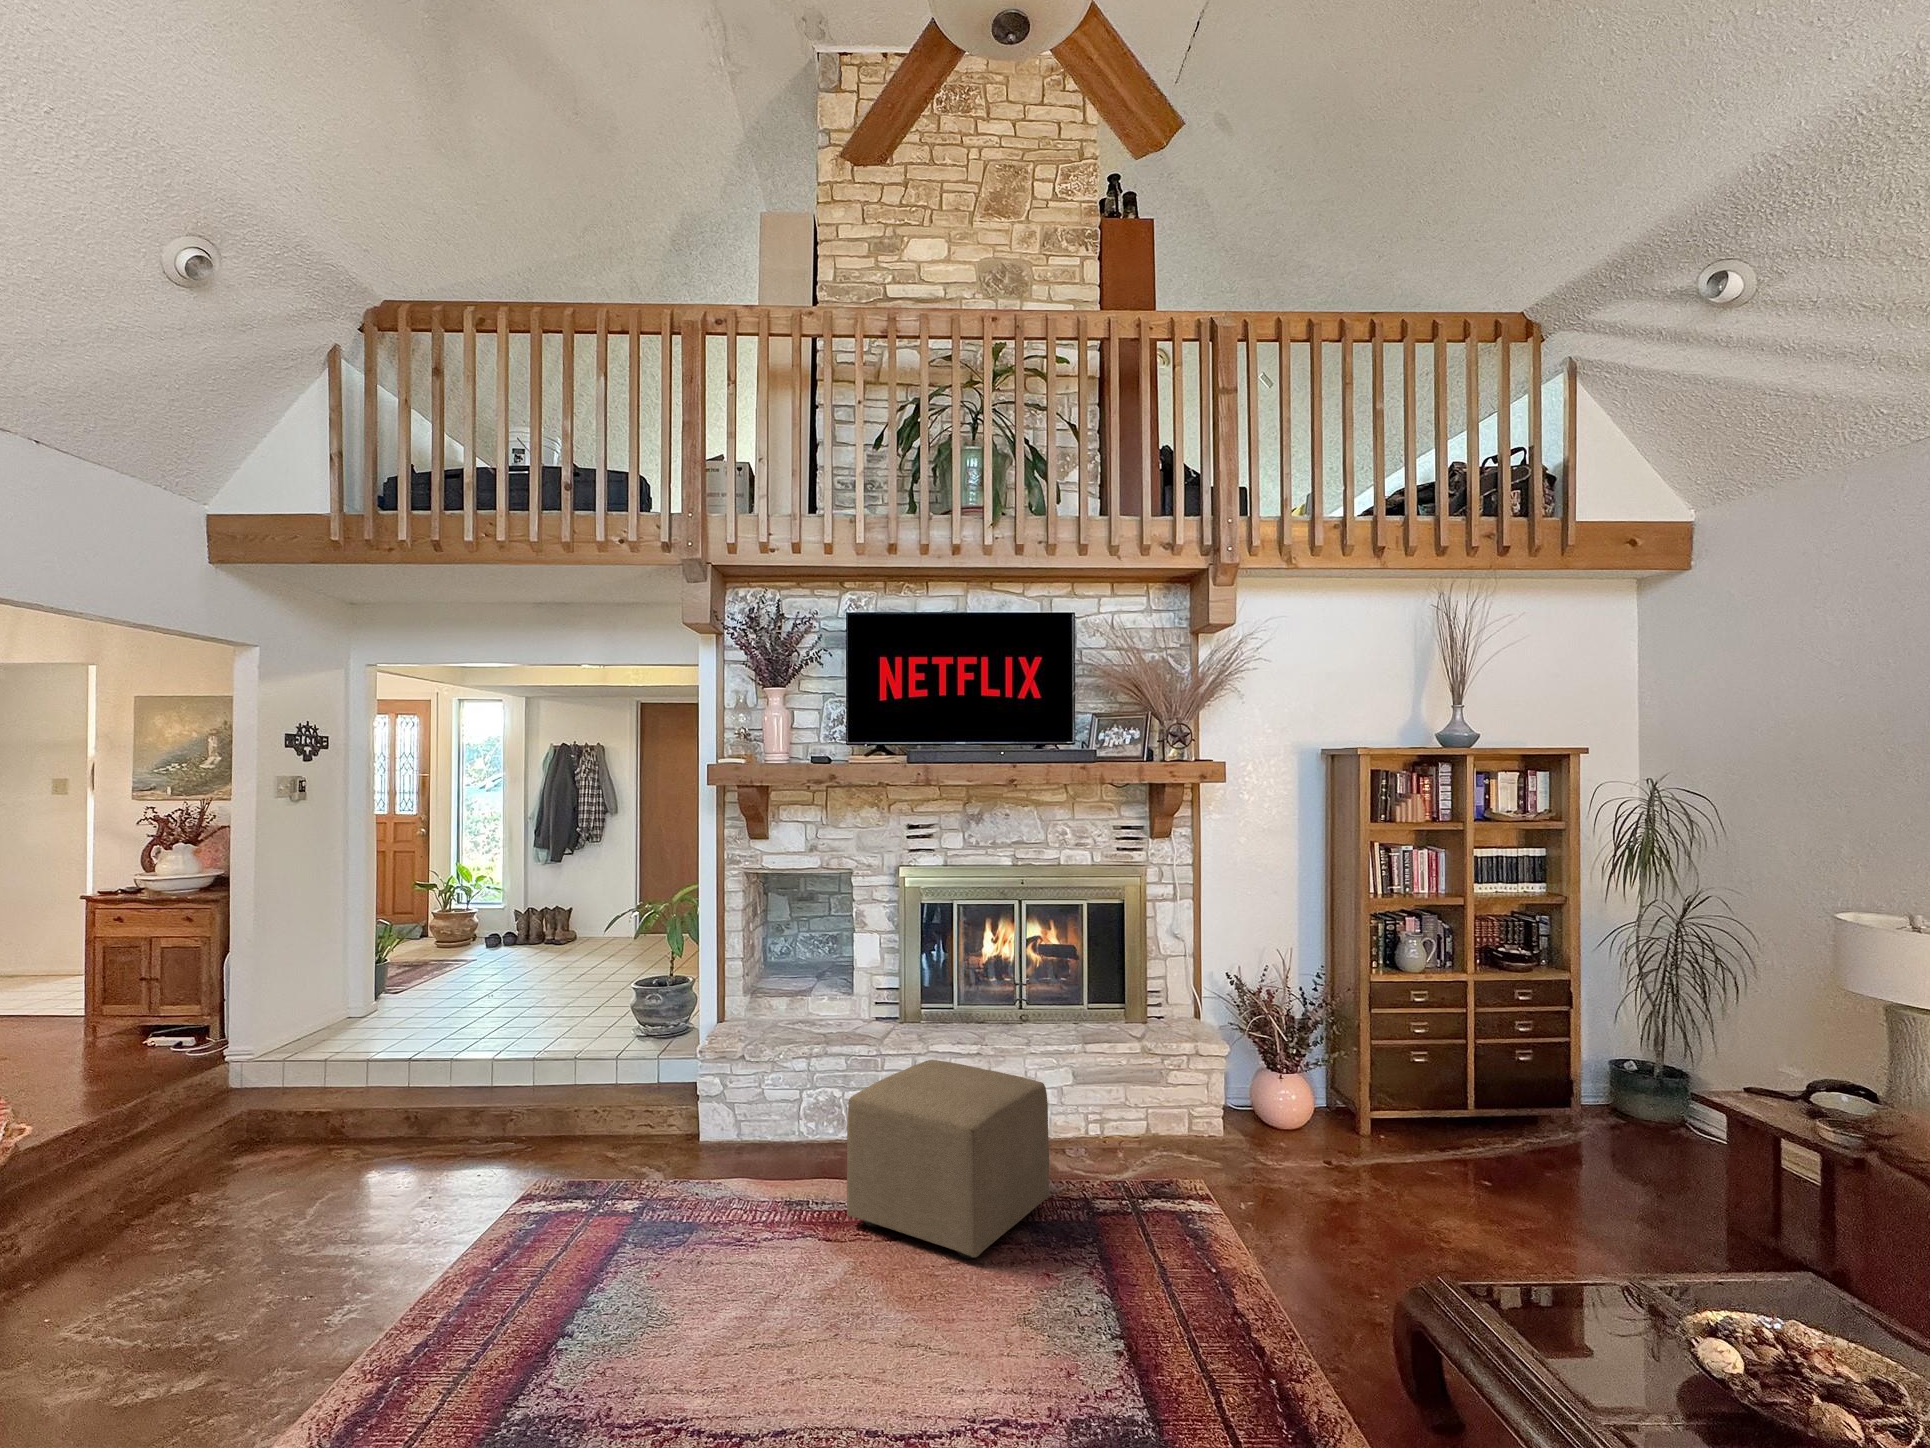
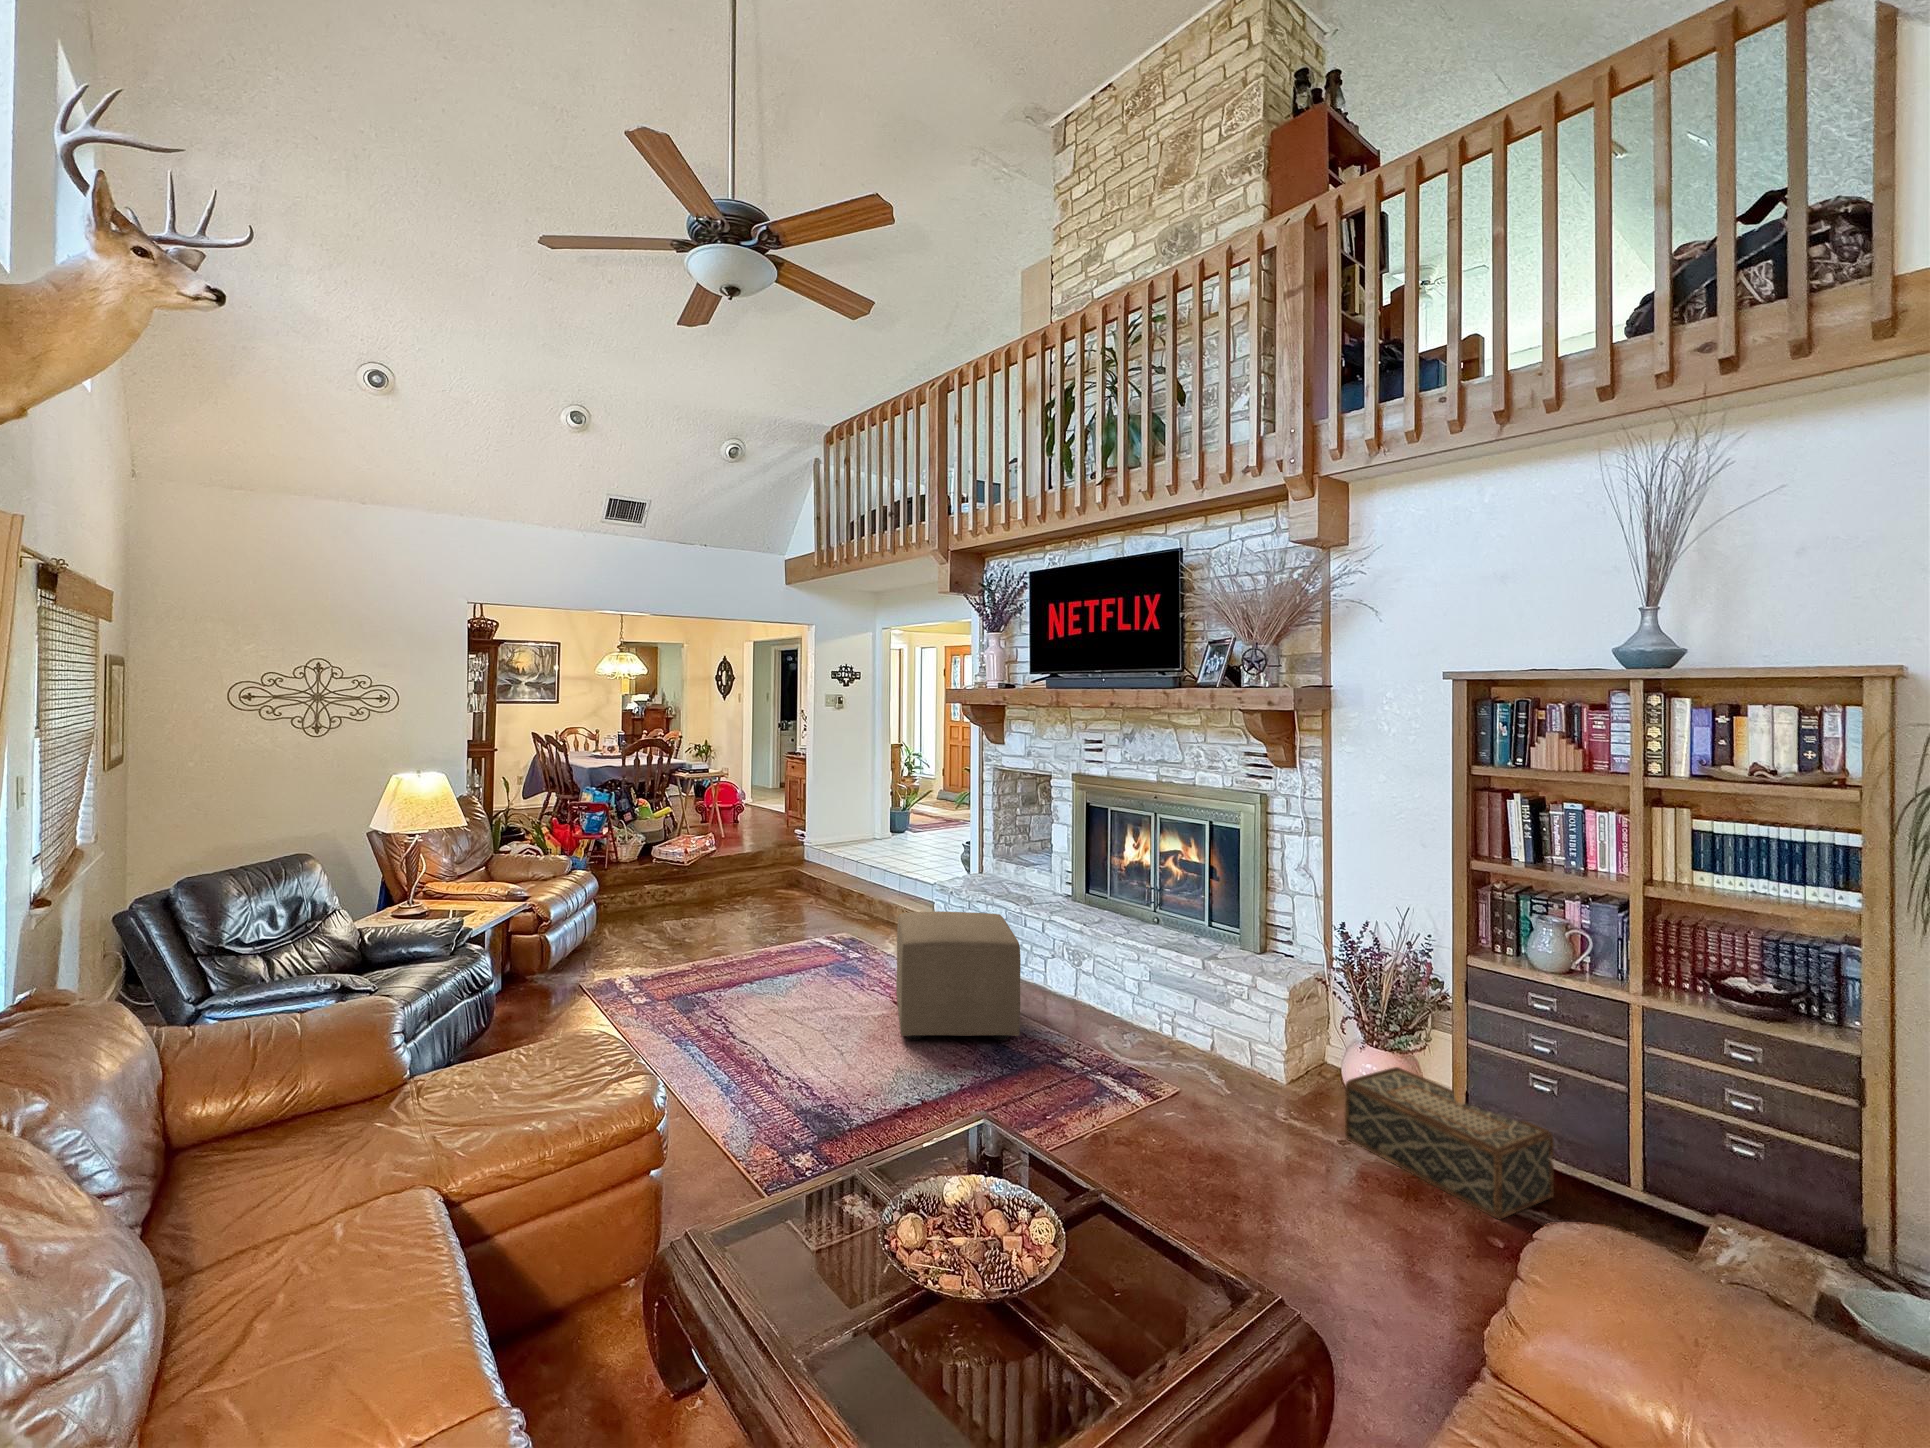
woven basket: none [1314,1086,1466,1171] -> present [1345,1067,1554,1220]

